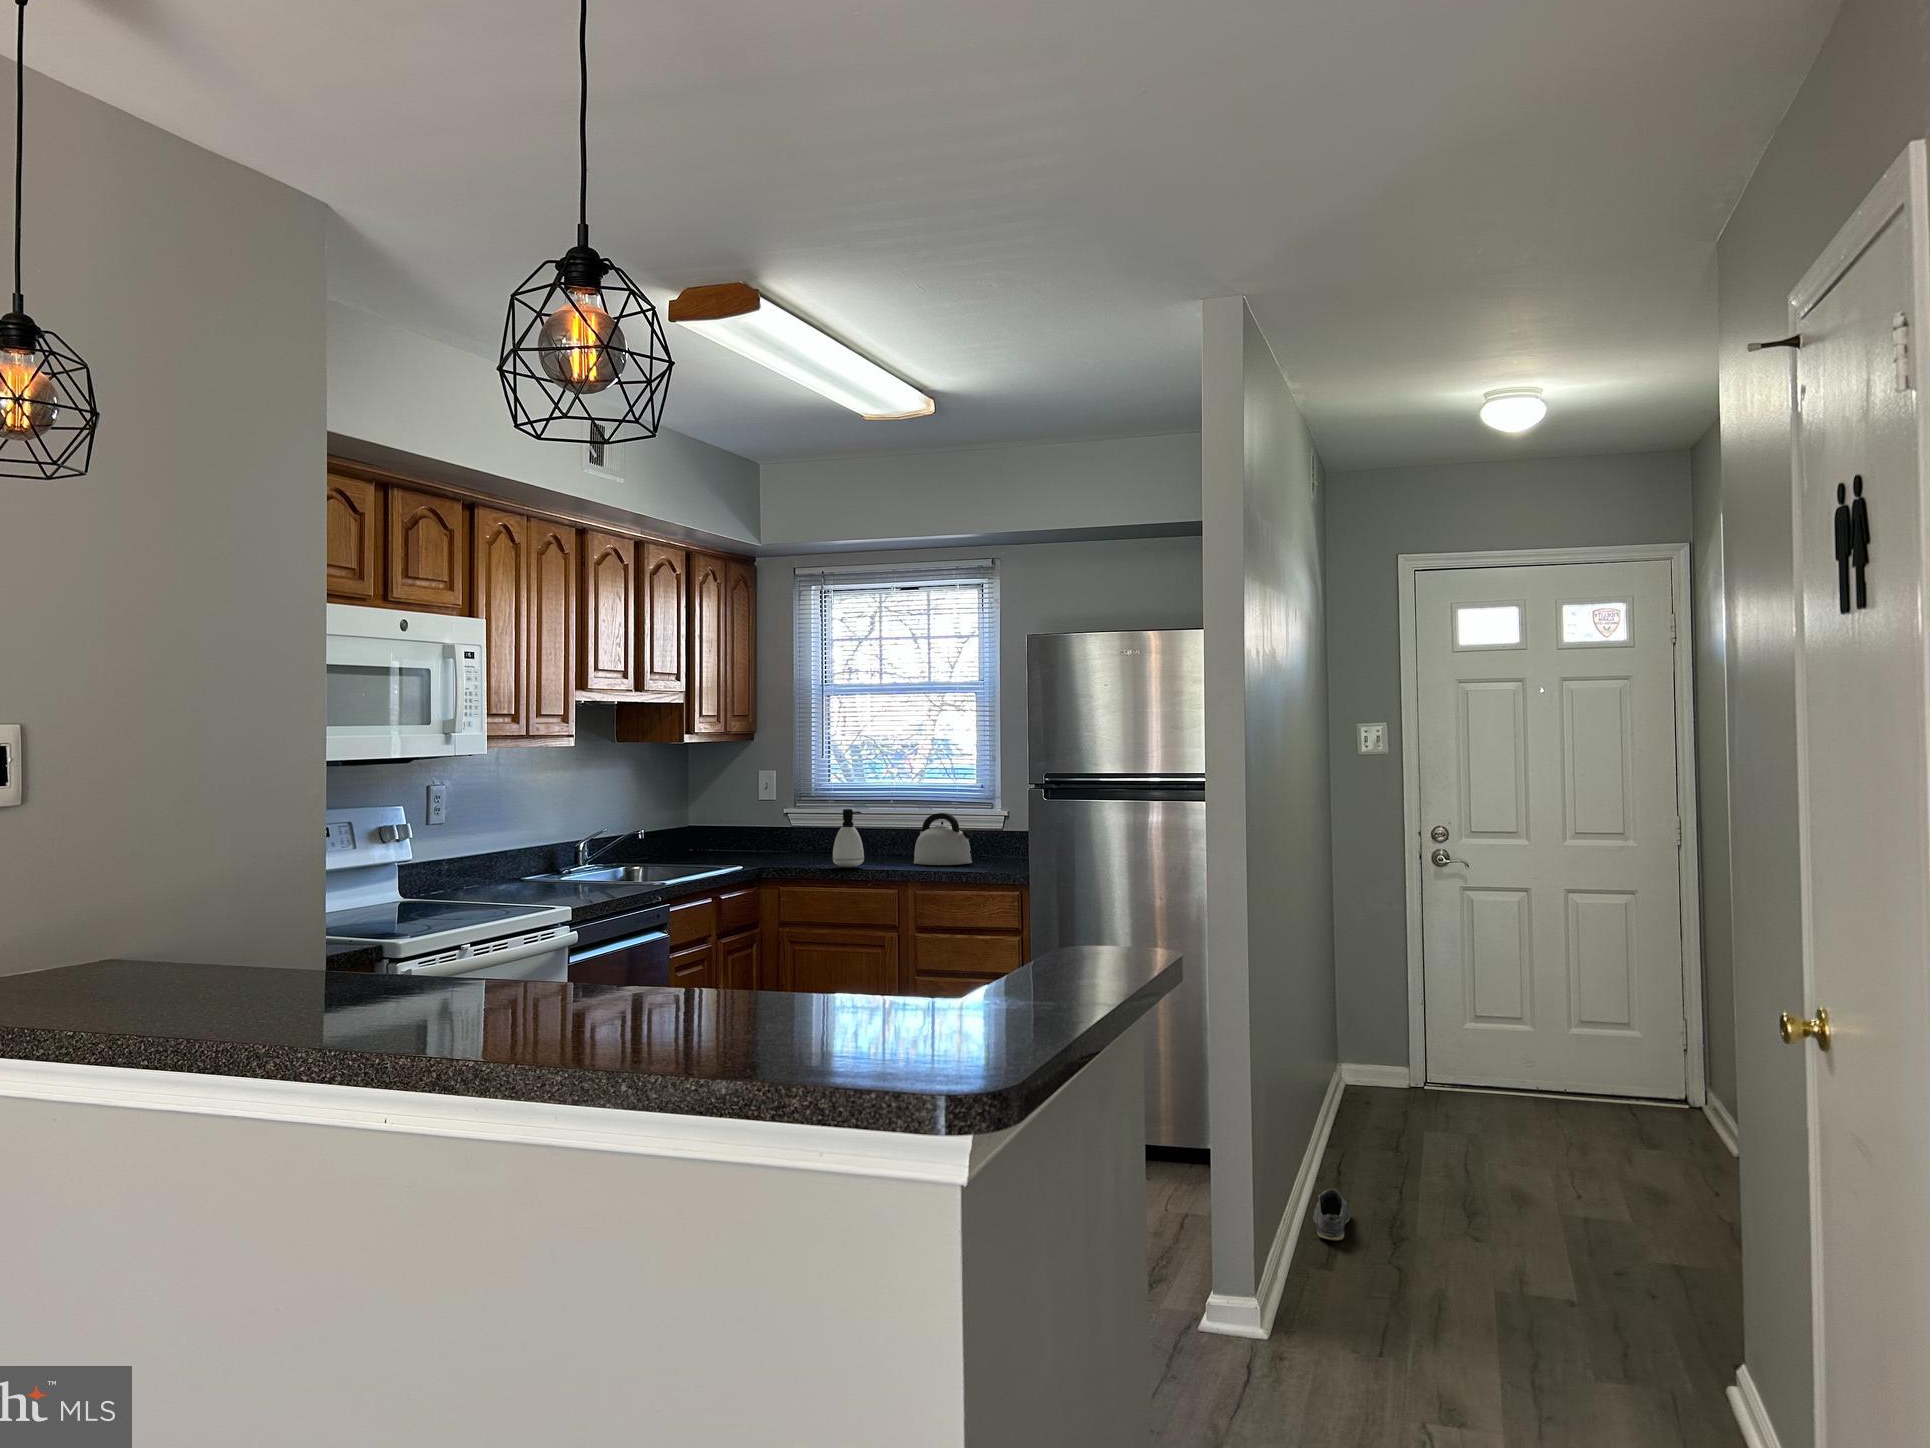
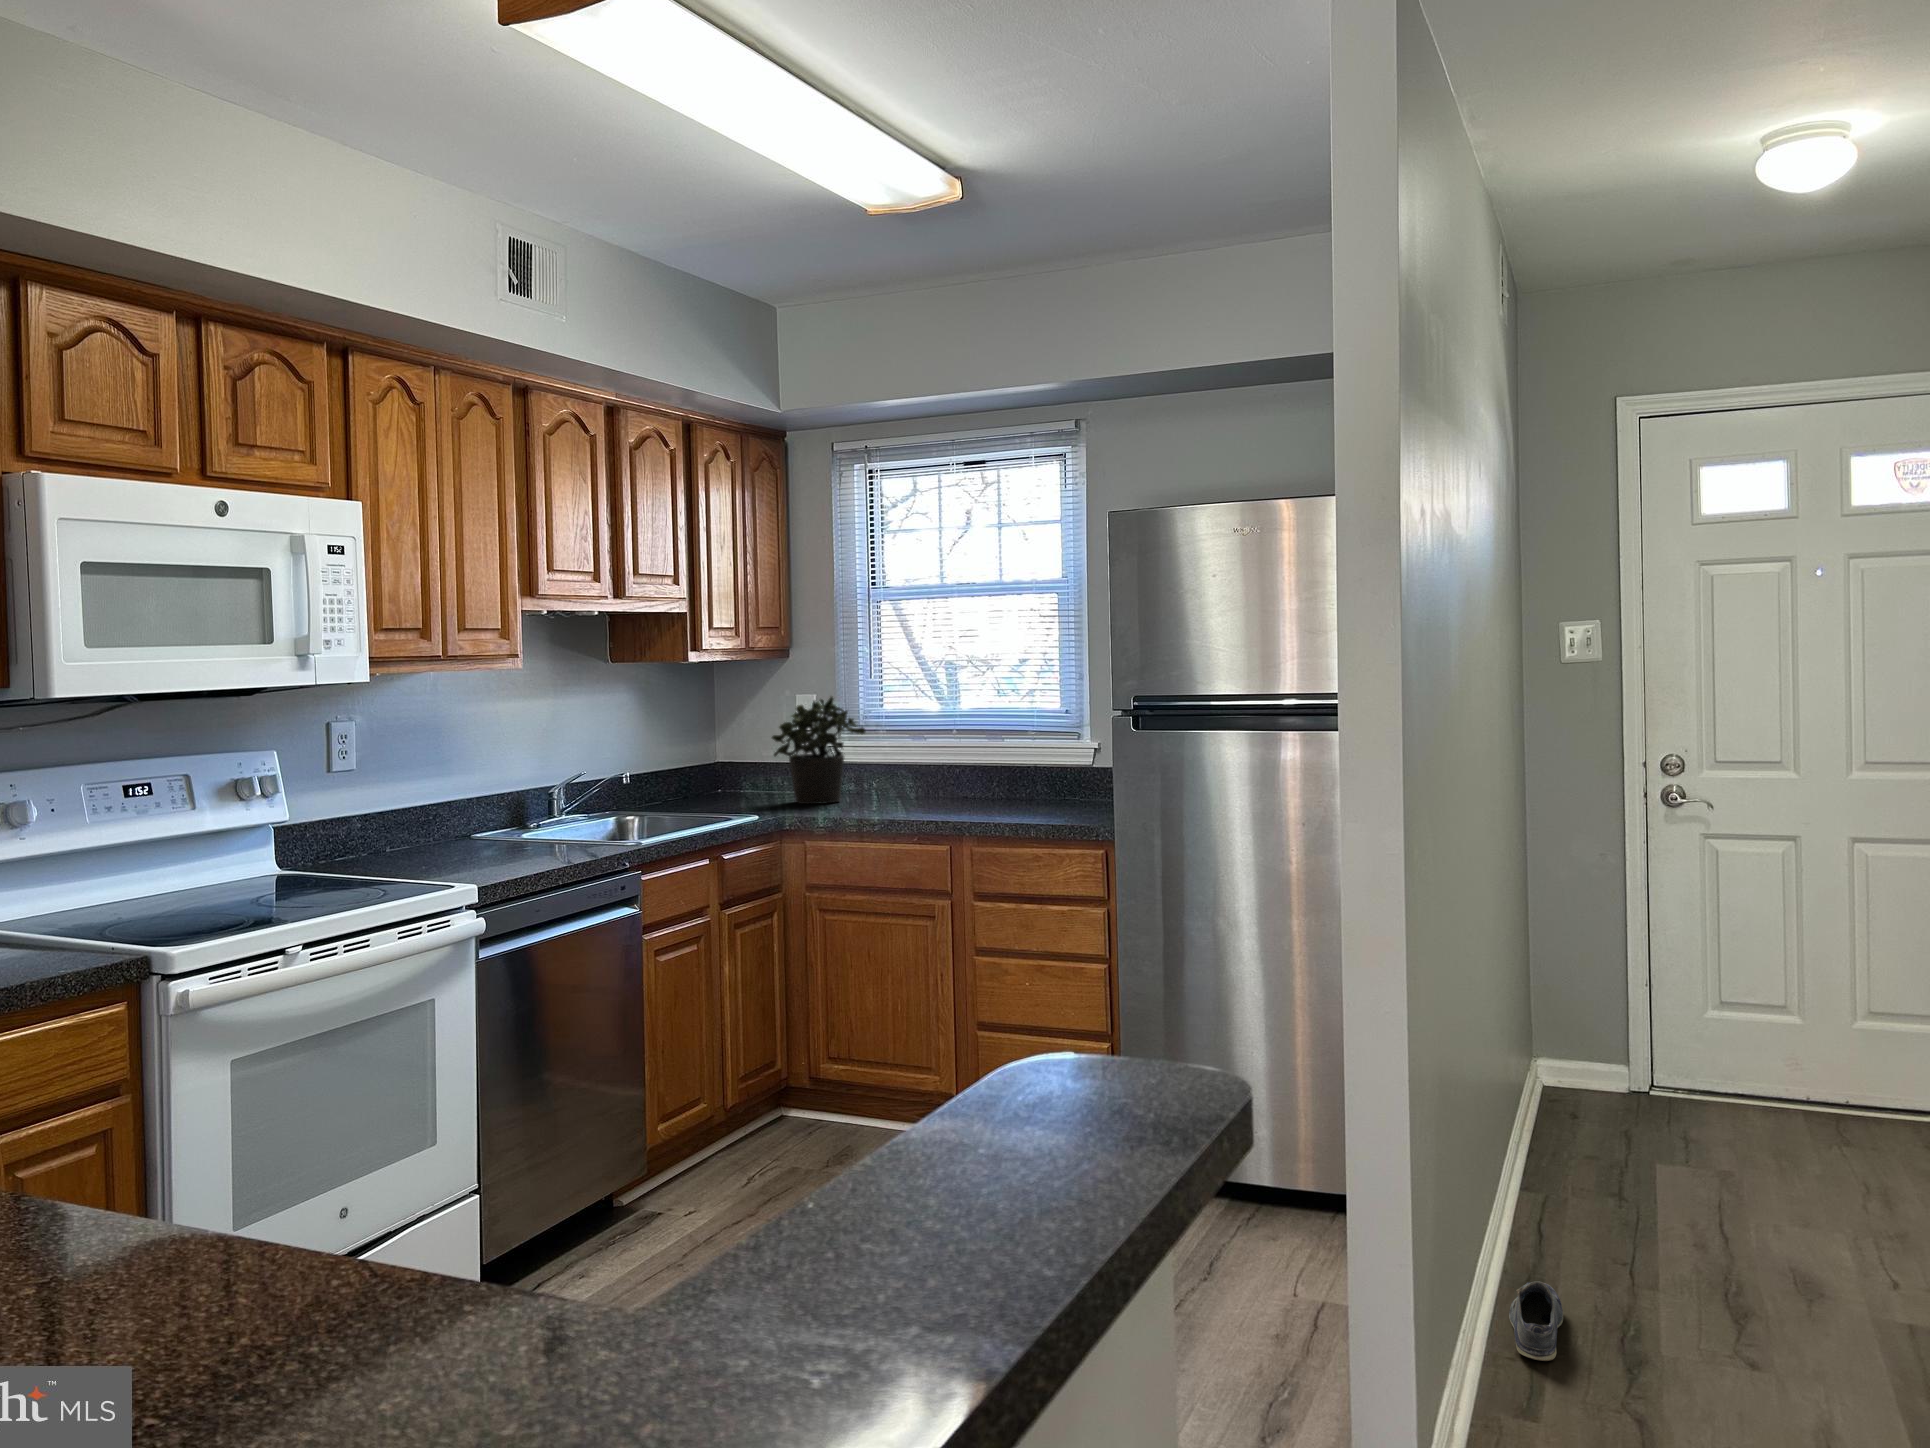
potted plant: none [741,771,818,860] -> present [772,697,865,804]
soap dispenser: present [833,809,864,867] -> none [876,742,915,815]
kettle: present [914,813,972,865] -> none [983,745,1056,811]

